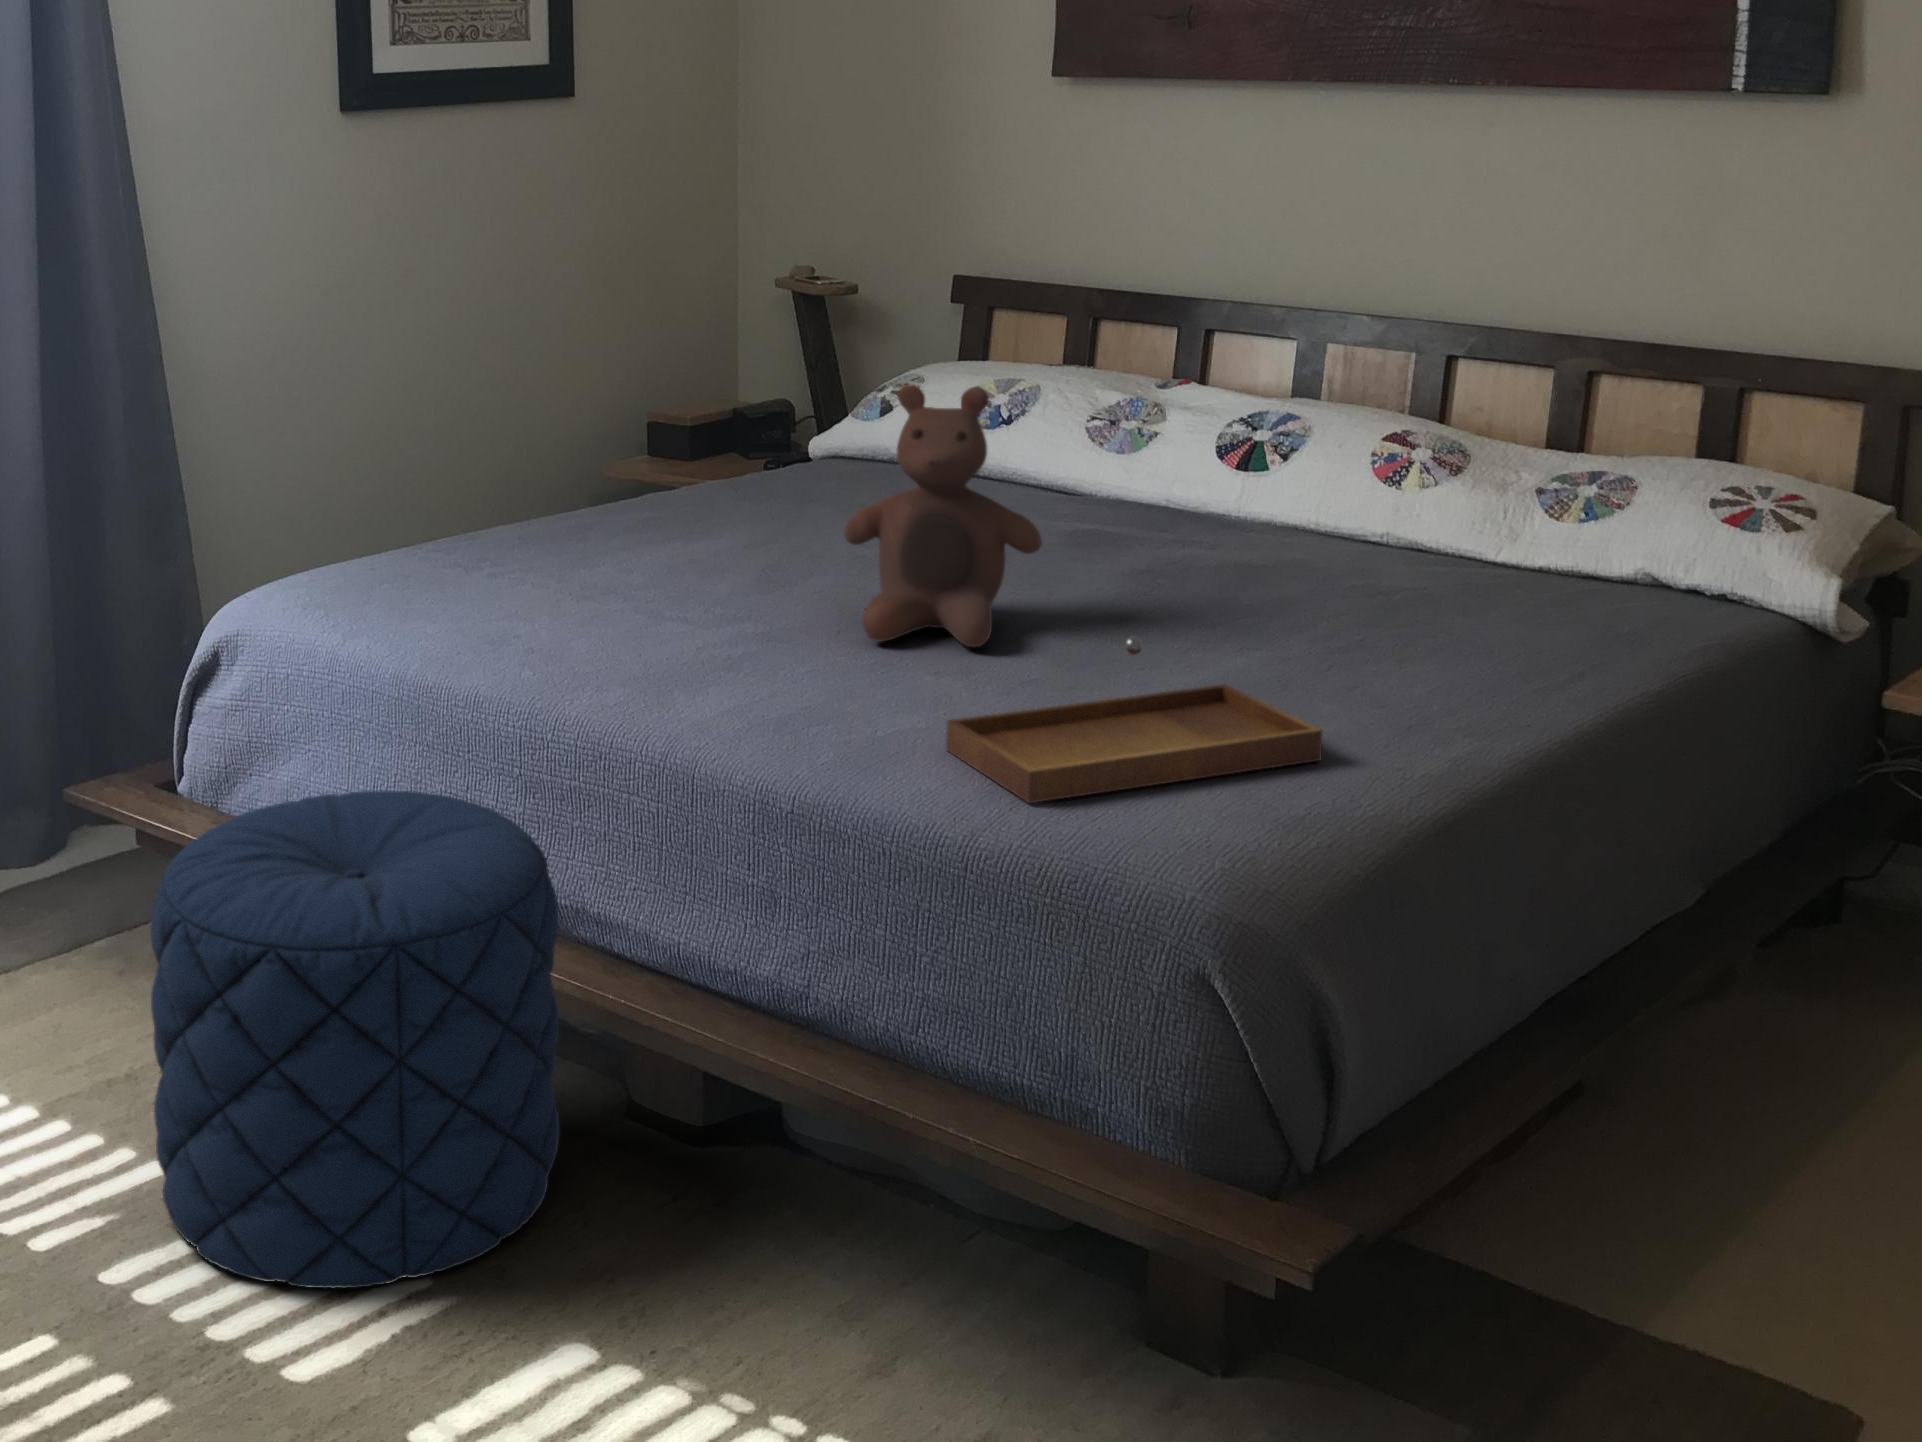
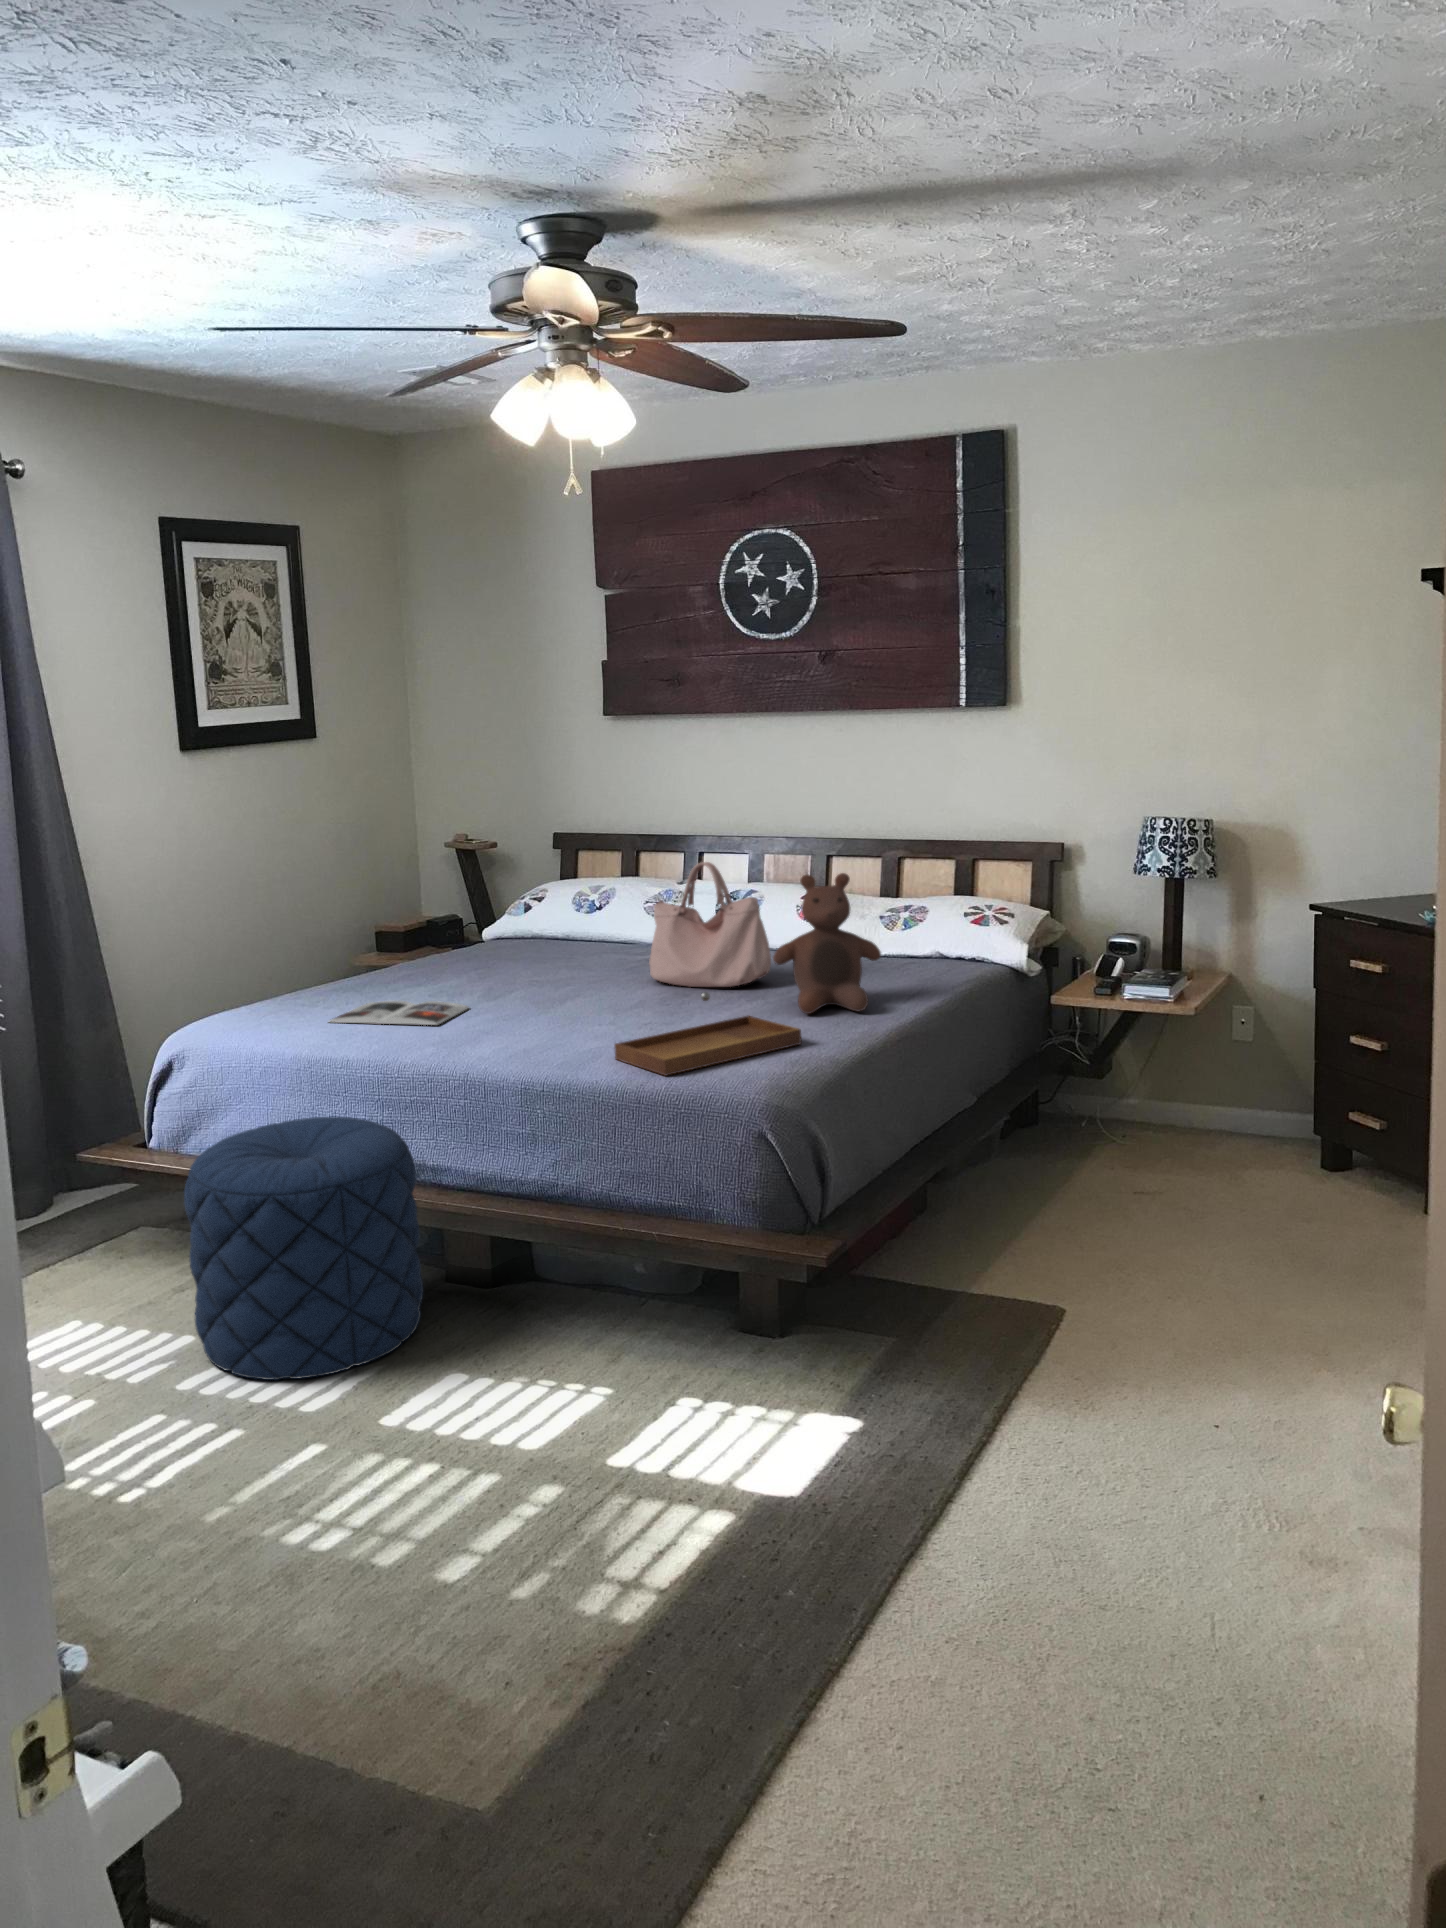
handbag: none [1069,366,1298,608] -> present [649,862,771,987]
stuffed bear: present [844,384,1042,647] -> present [773,873,881,1014]
magazine: none [477,573,727,633] -> present [329,1001,469,1025]

